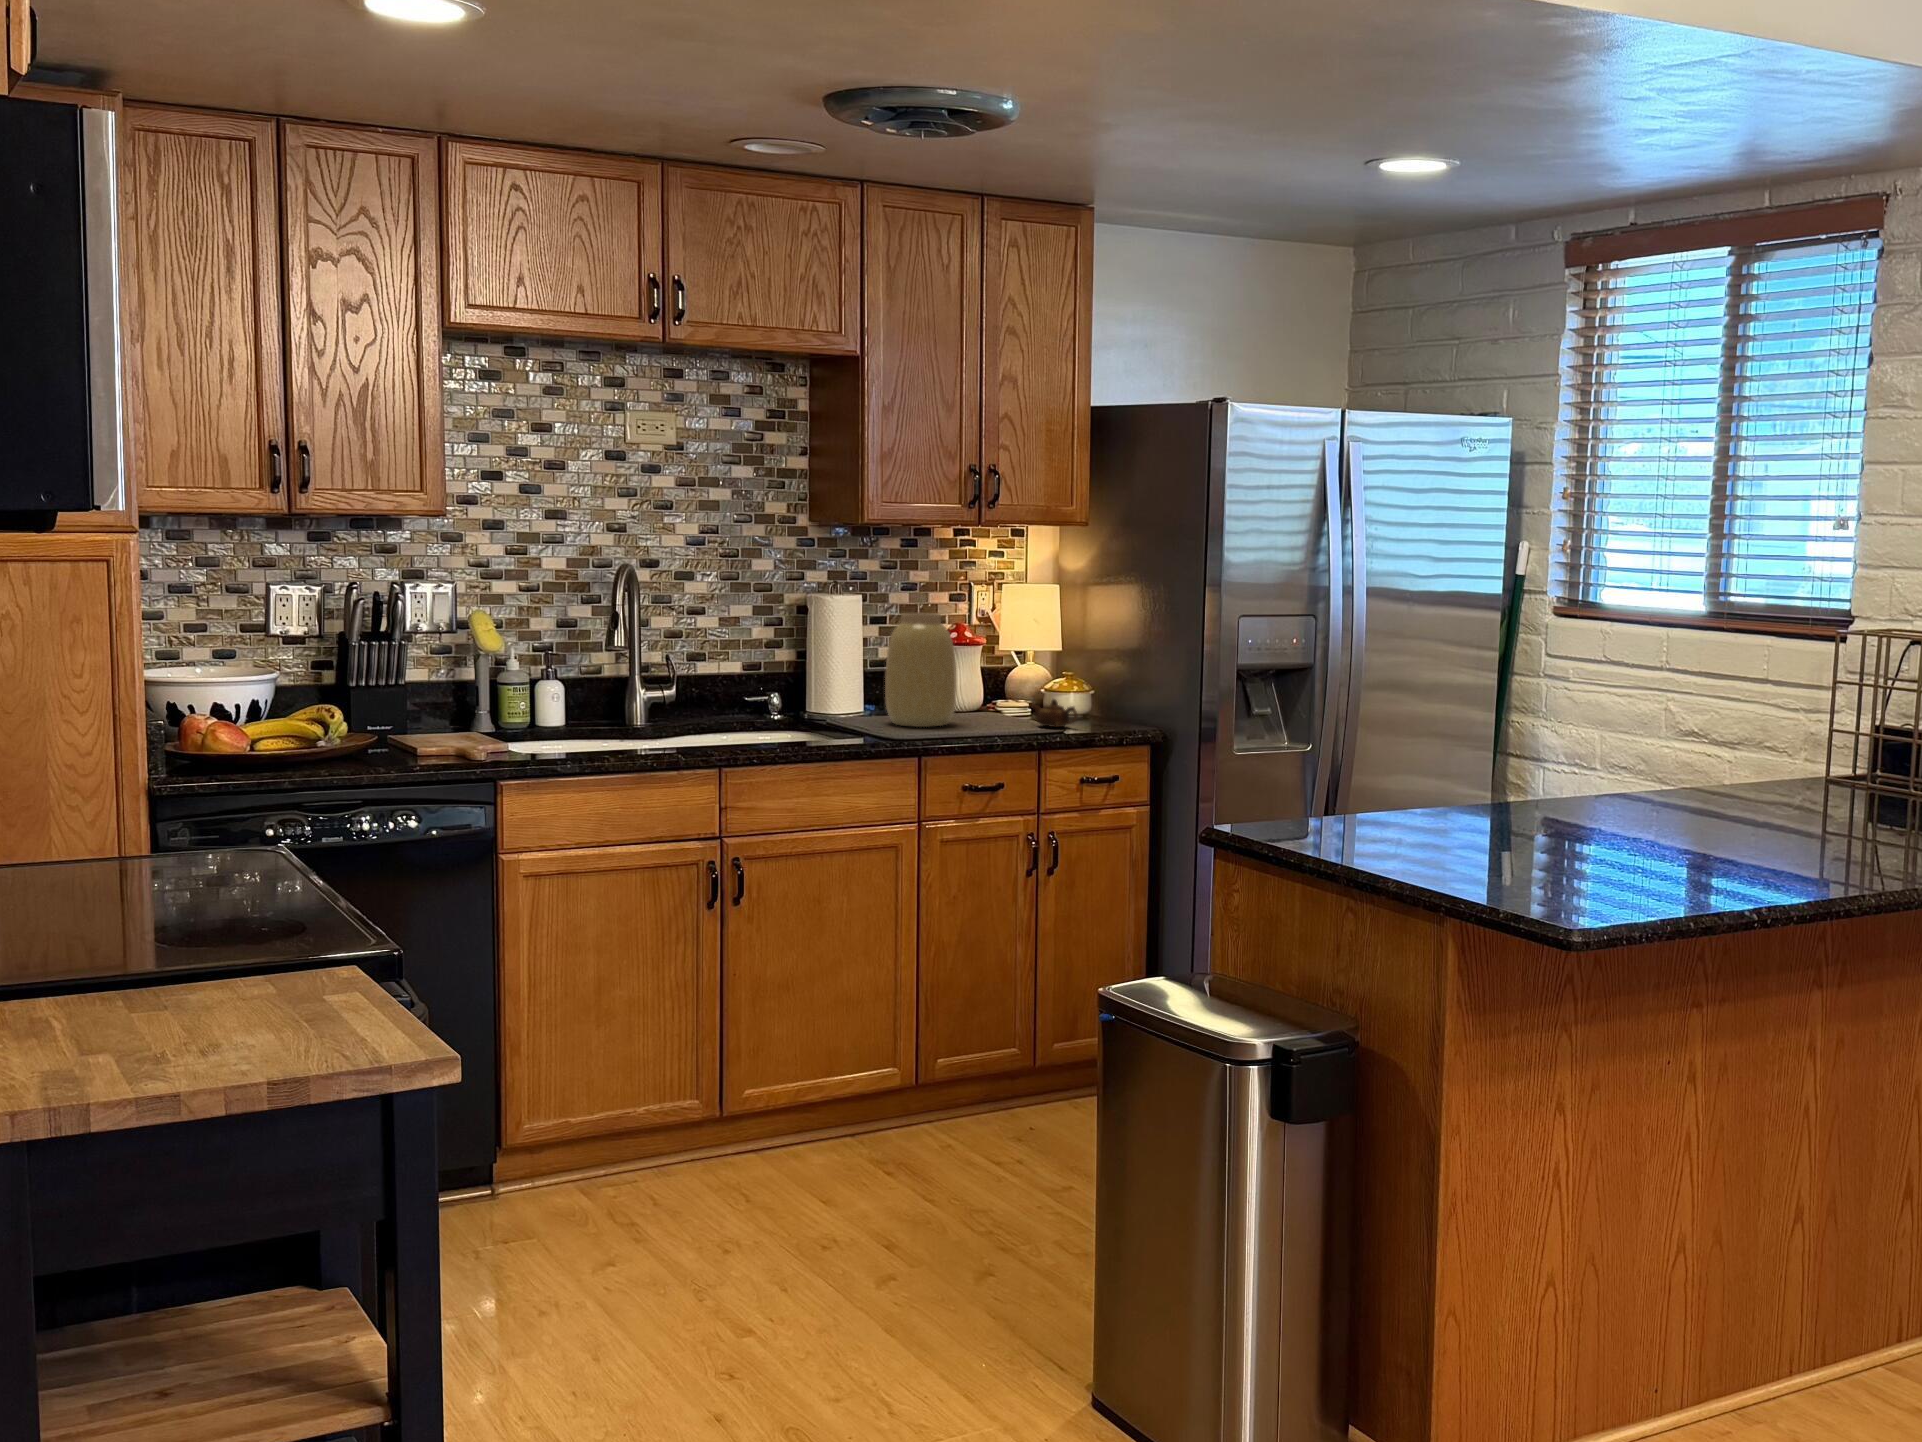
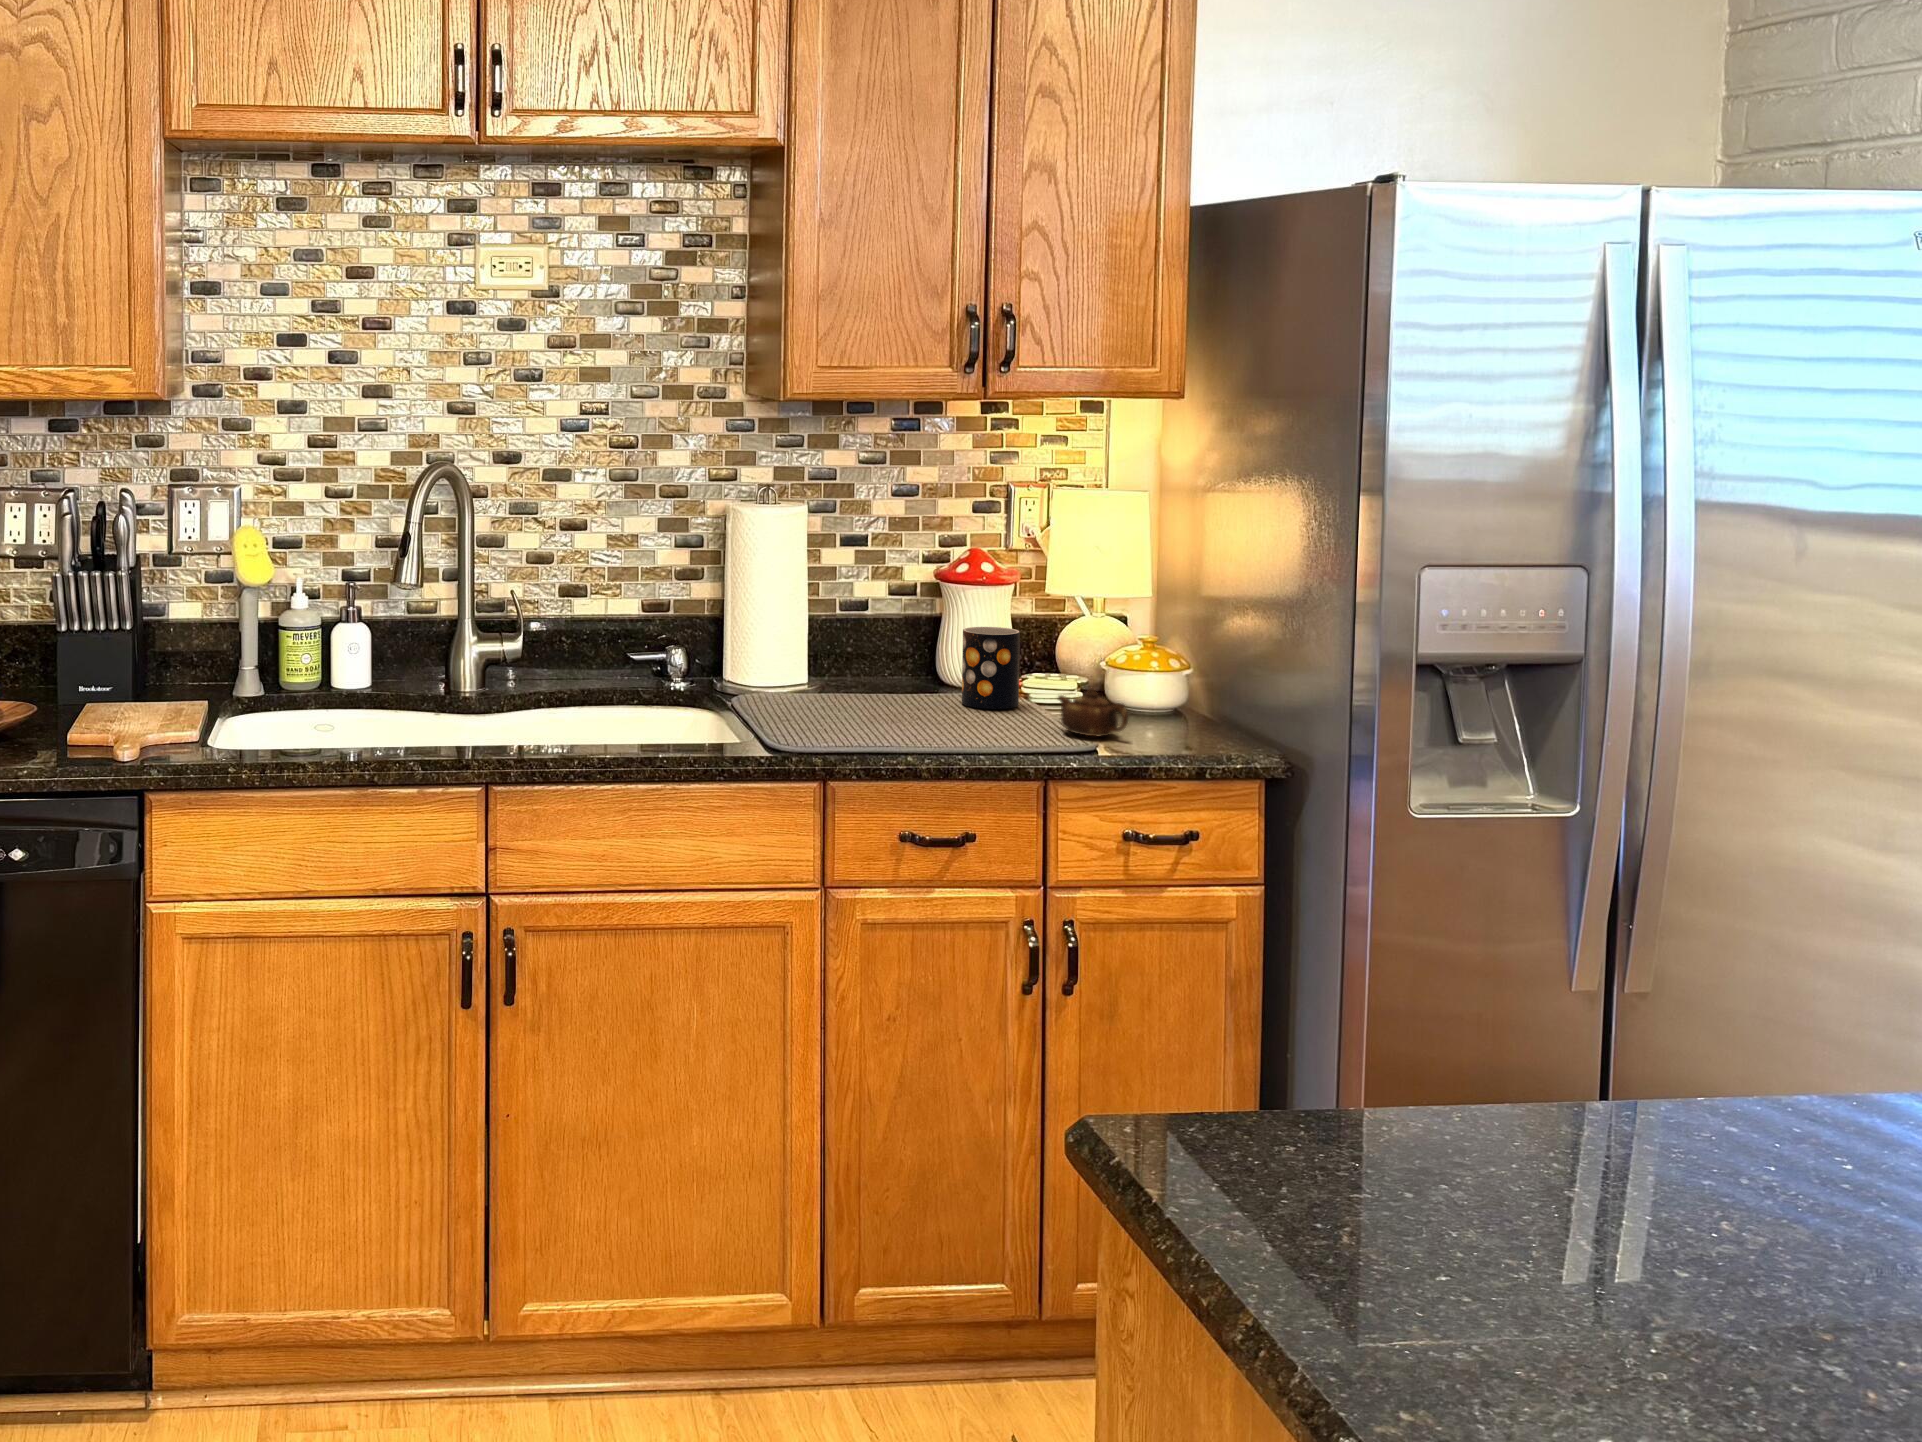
vase: present [885,613,956,727] -> none [817,539,928,723]
mug: none [964,670,999,719] -> present [962,627,1020,709]

